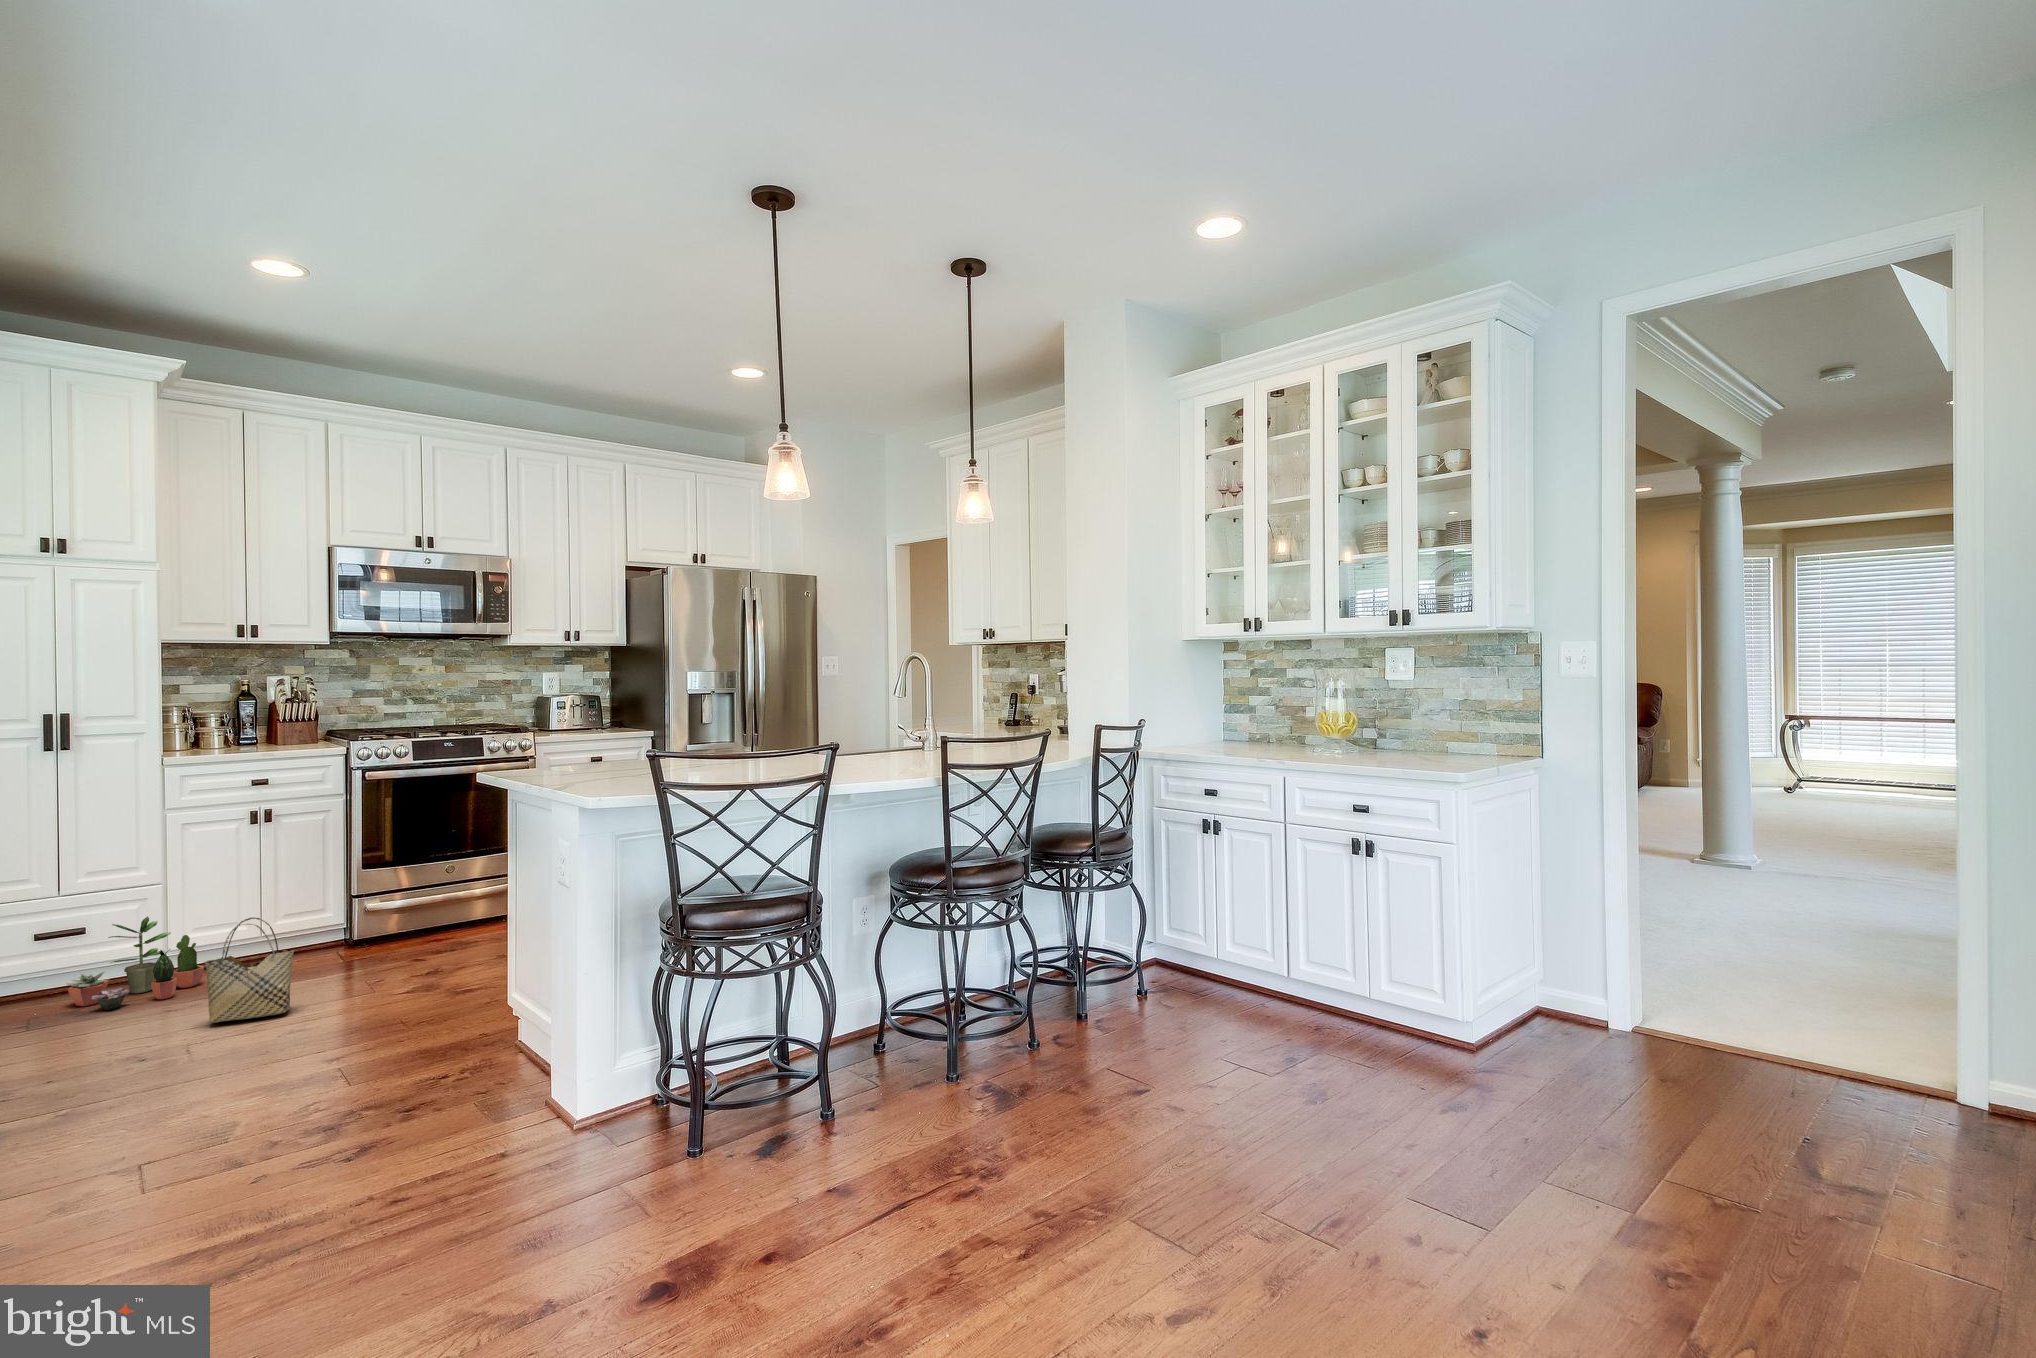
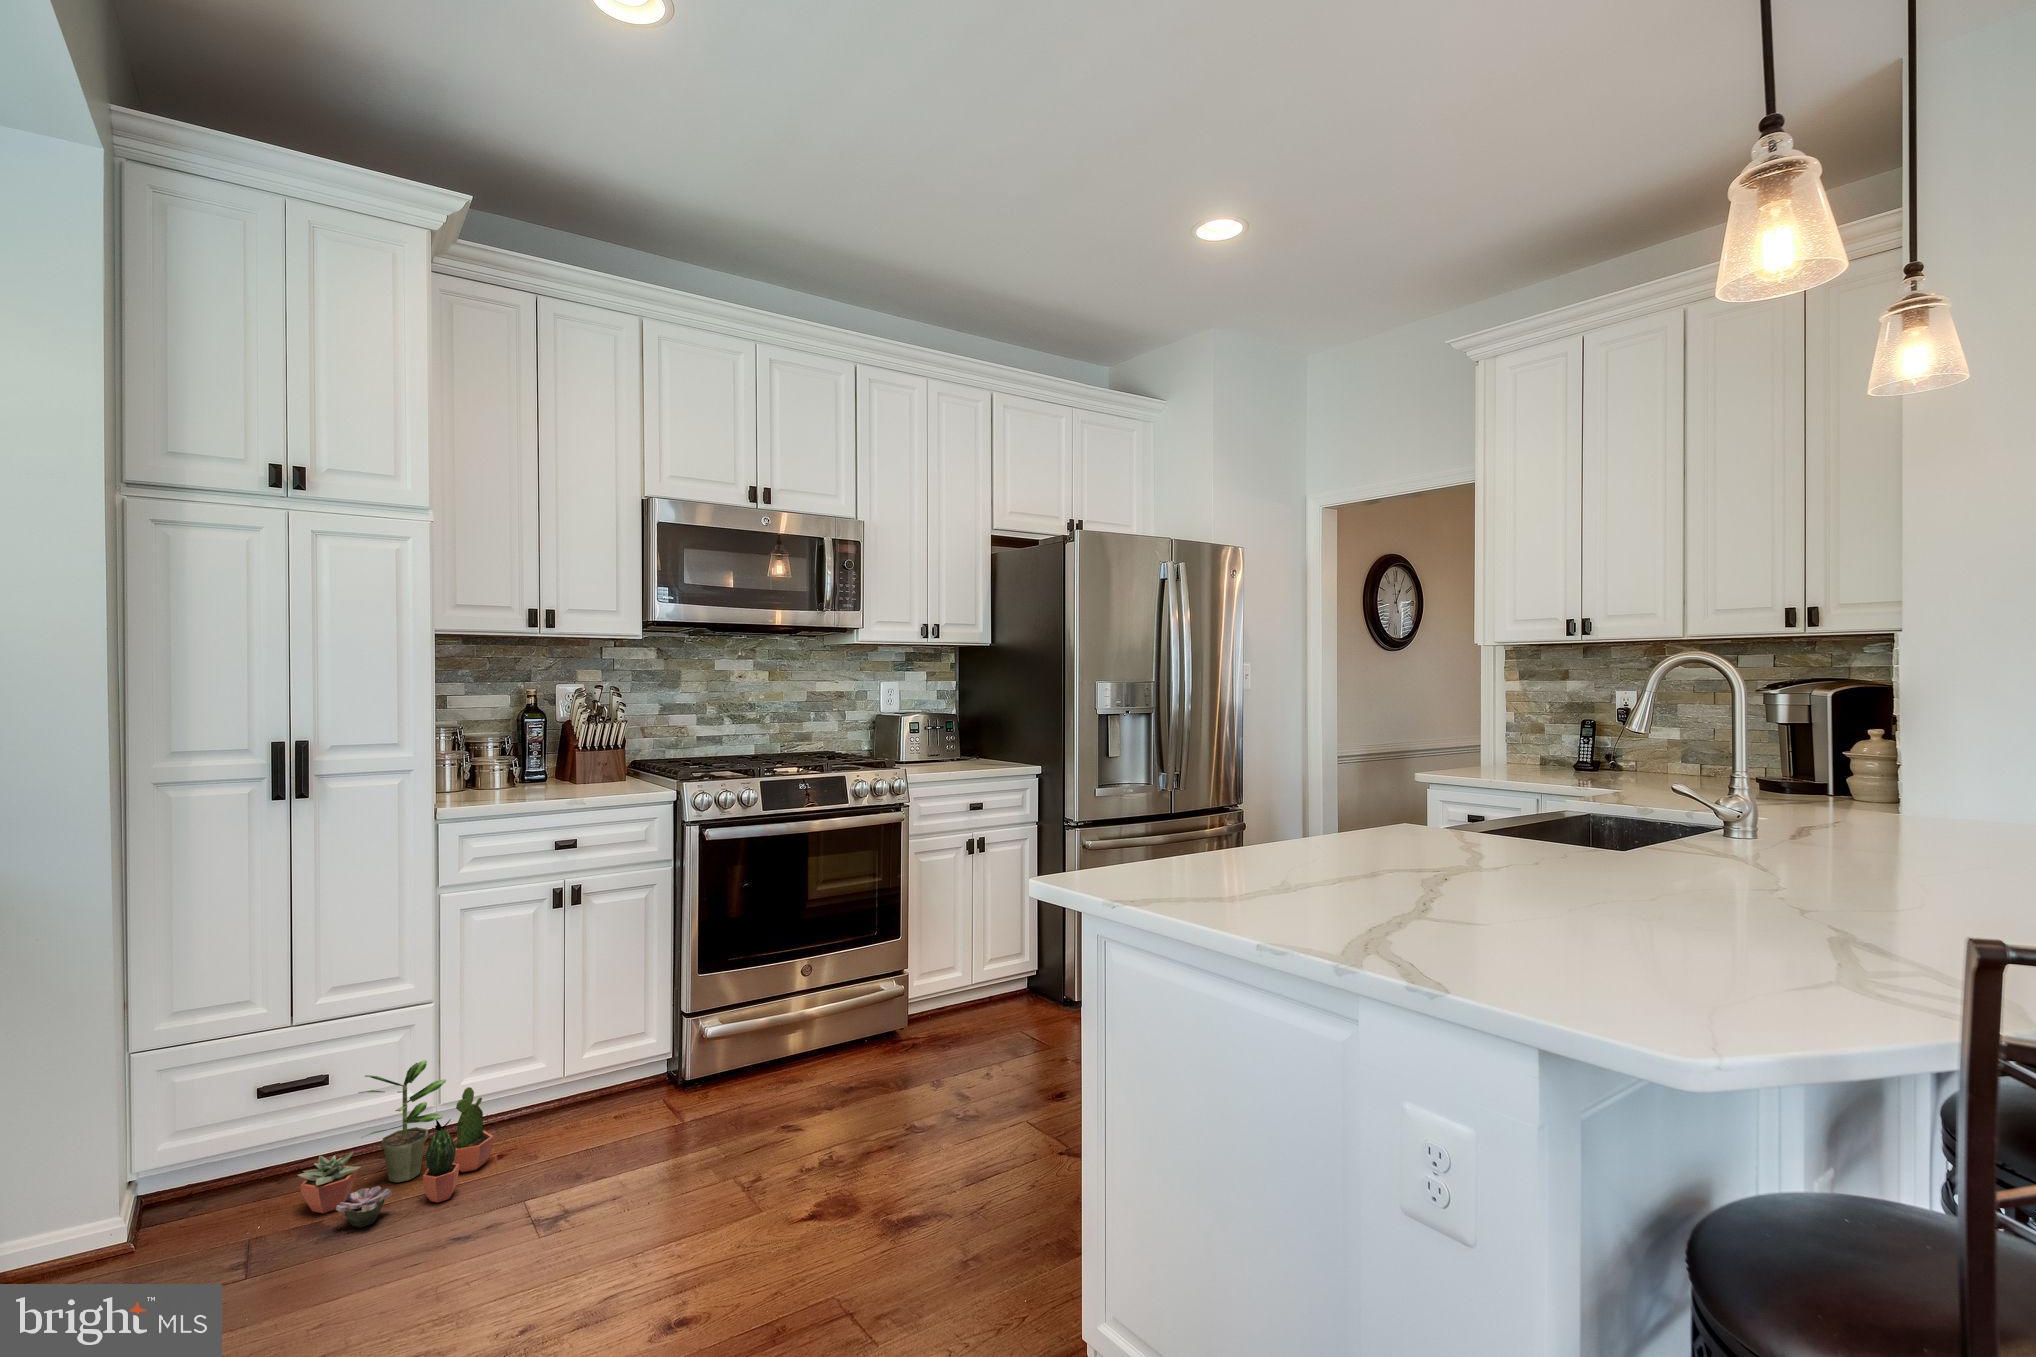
woven basket: present [204,917,294,1023] -> none [520,1092,654,1290]

